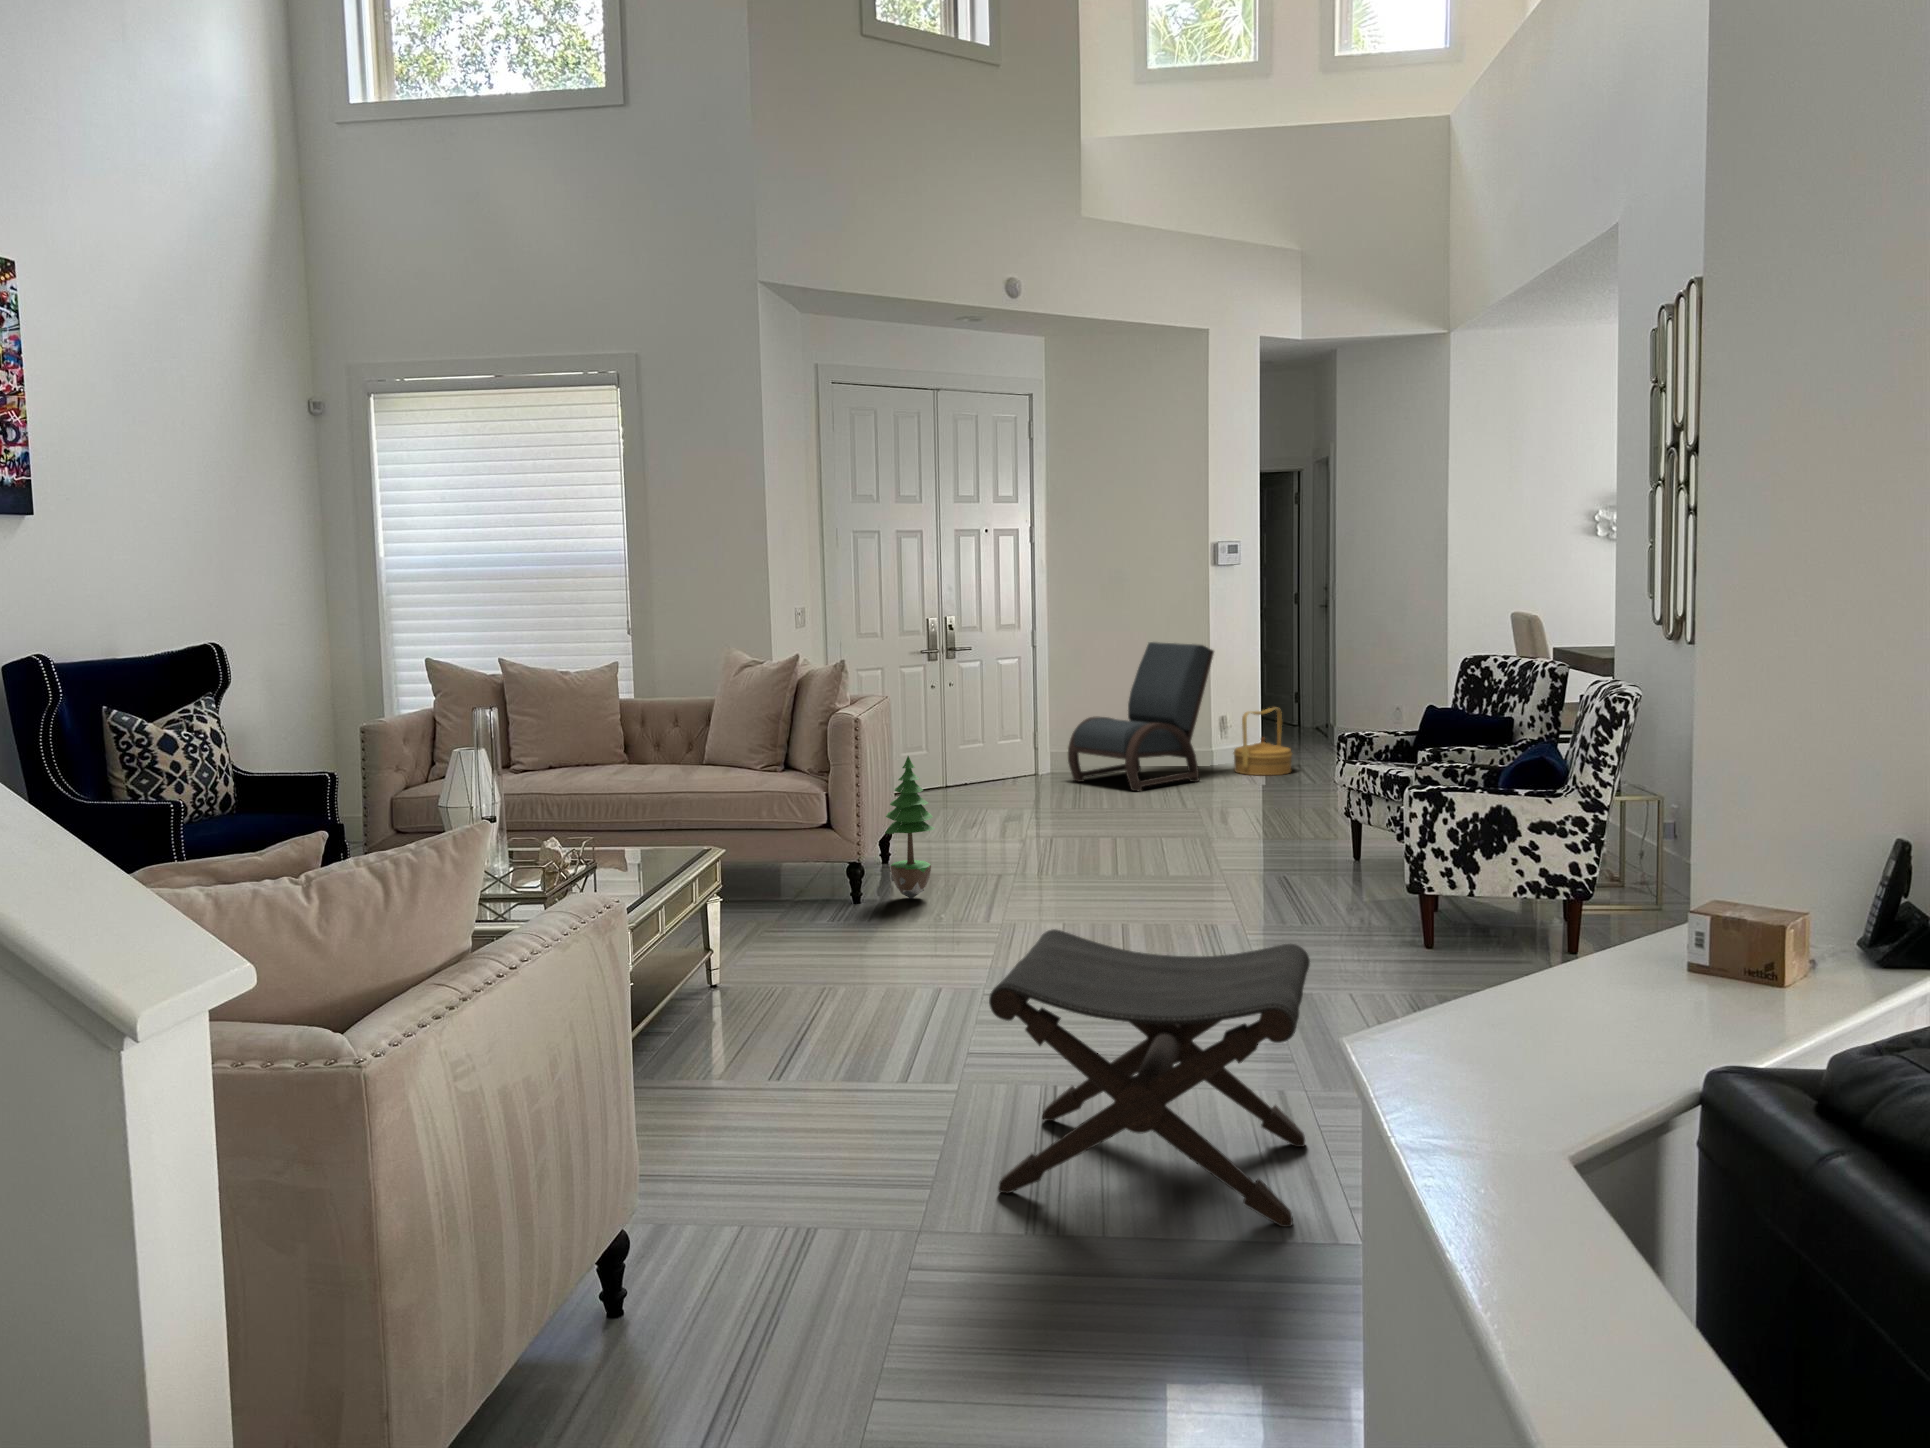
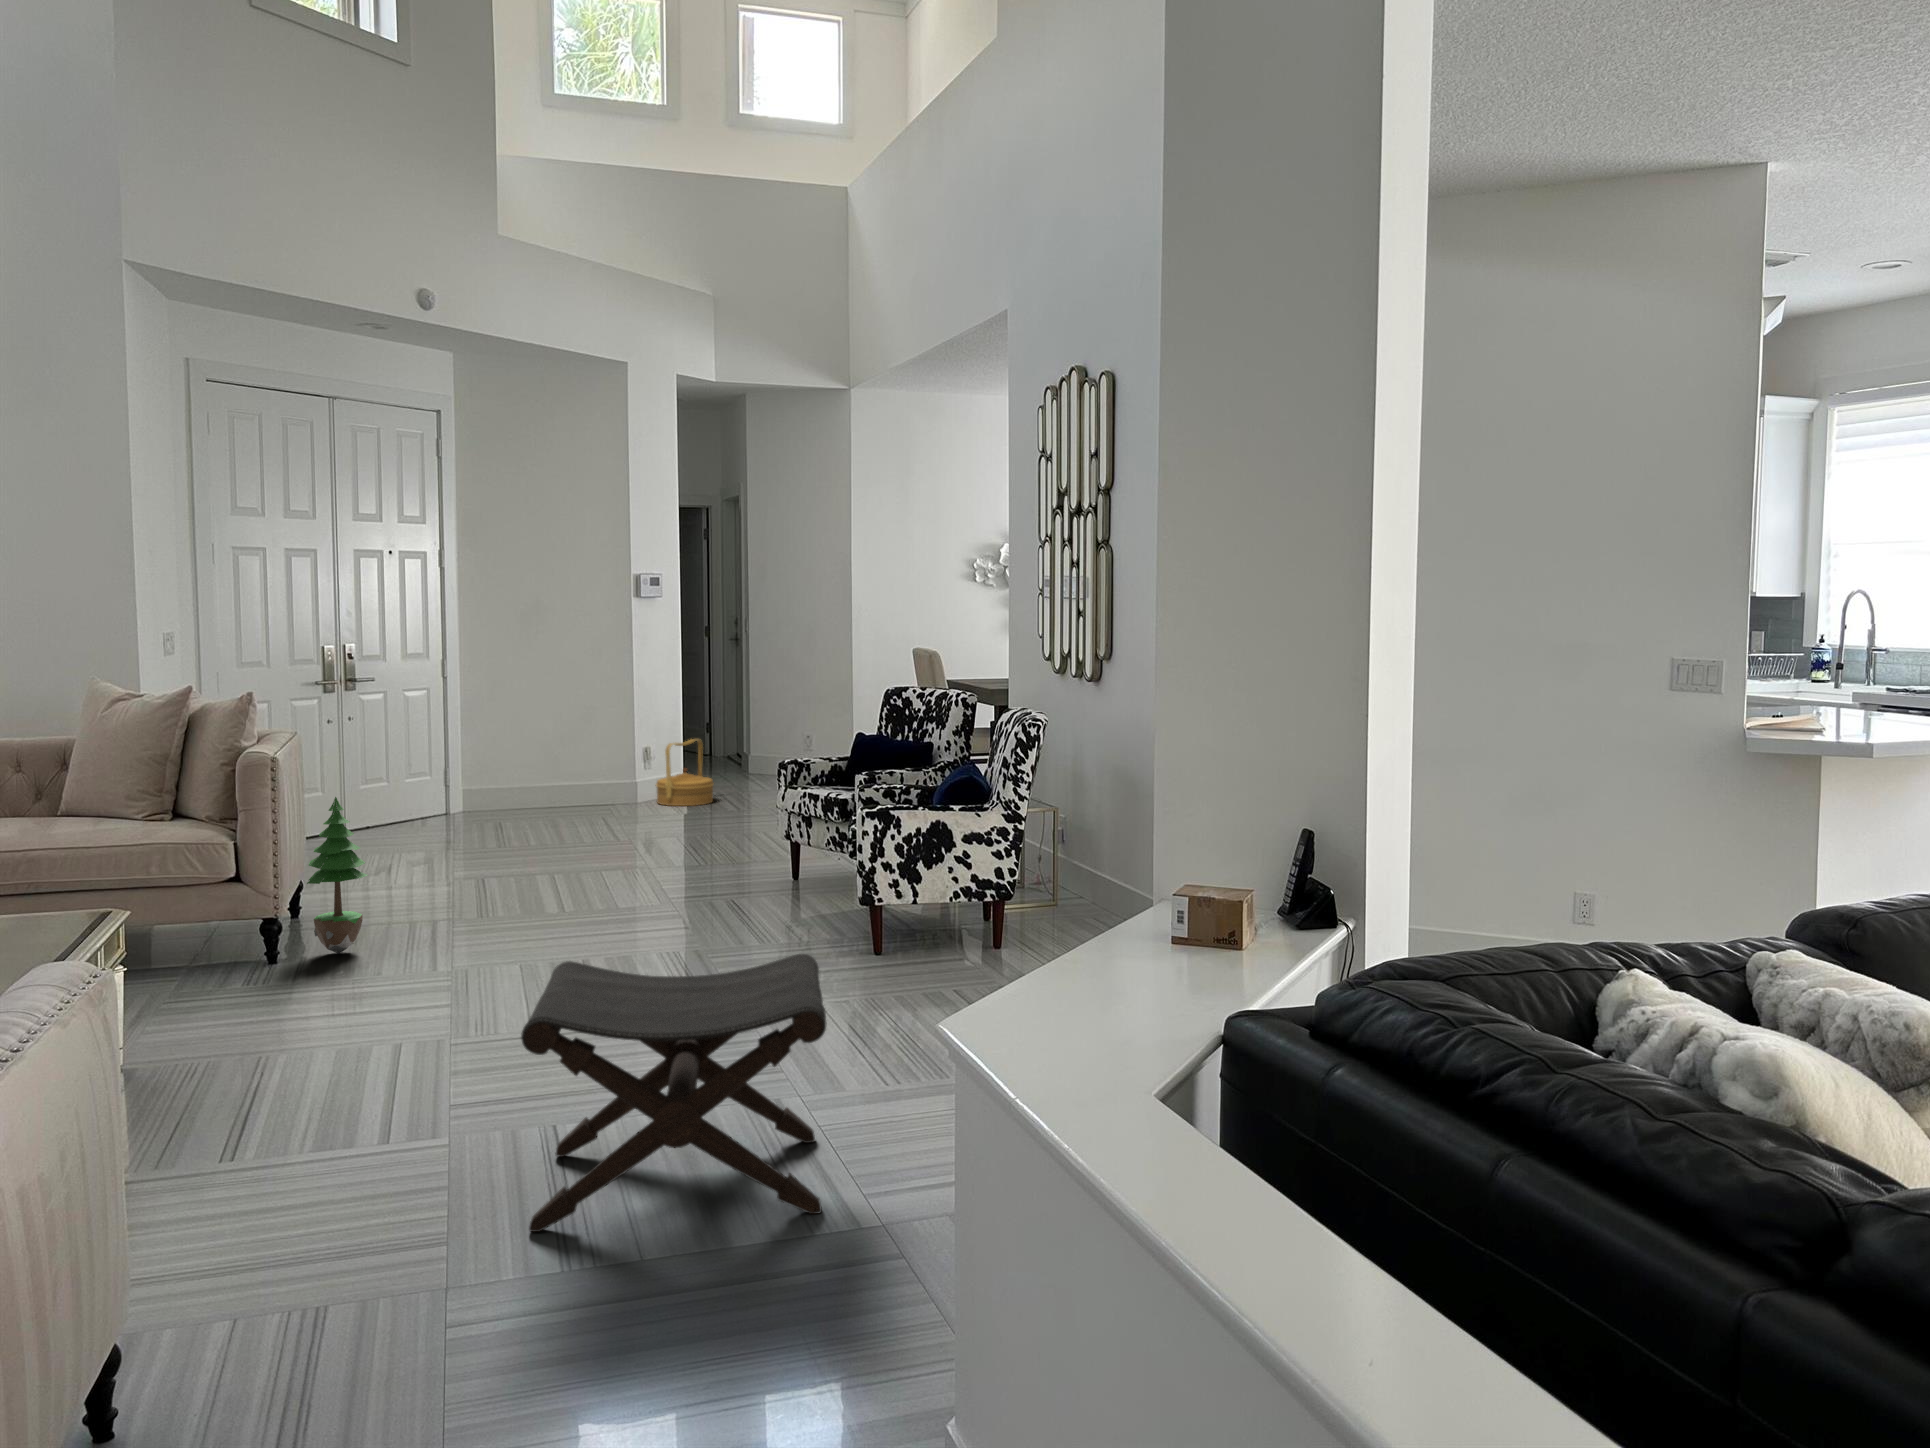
lounge chair: present [1068,642,1214,791] -> none [484,674,638,827]

